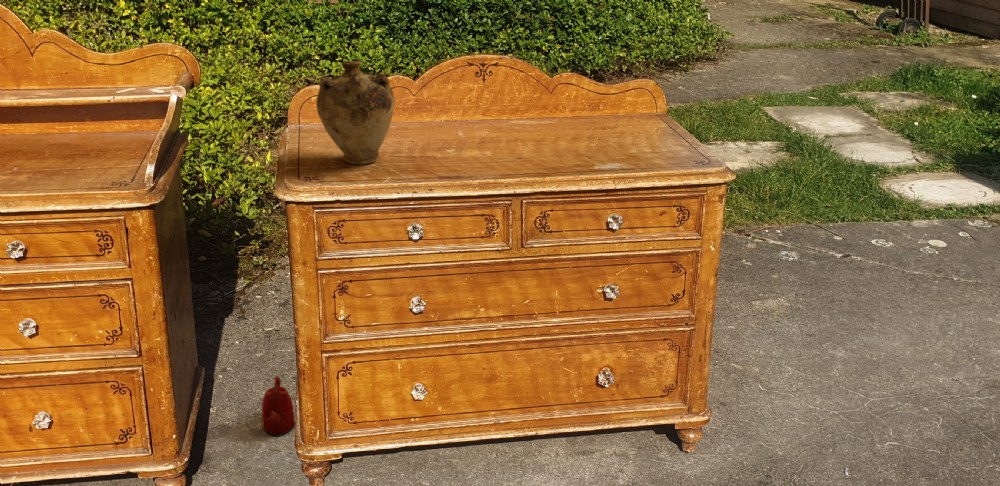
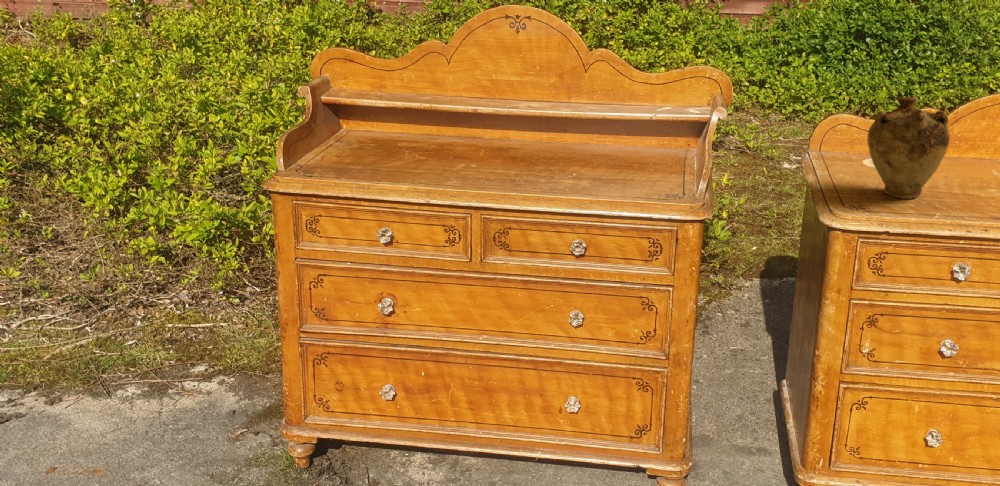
watering can: present [262,376,295,436] -> none [736,392,769,450]

